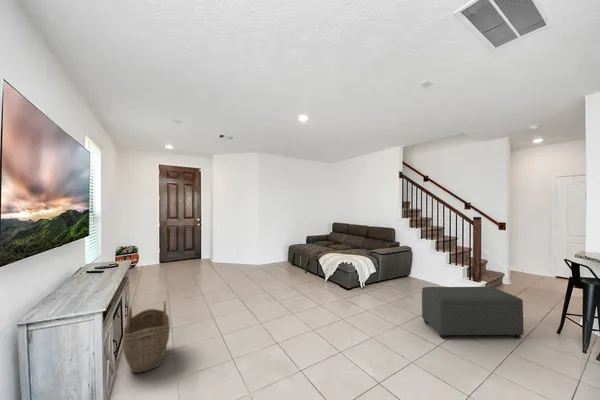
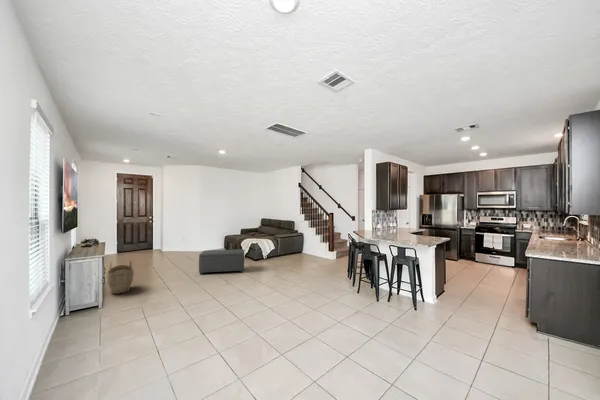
ottoman: present [422,287,524,339] -> present [199,249,245,275]

